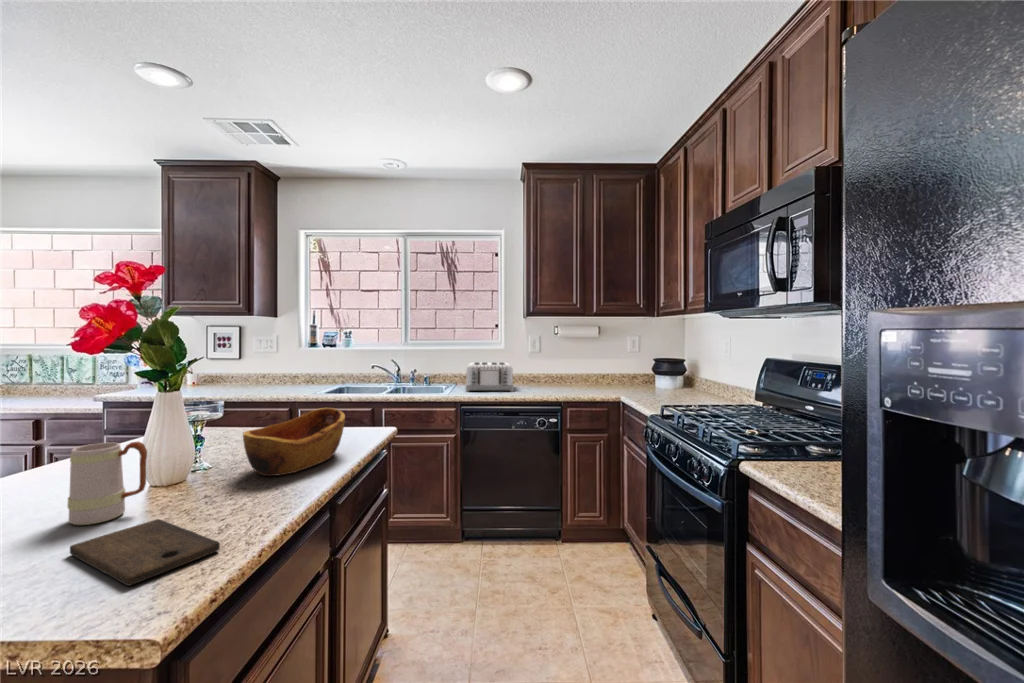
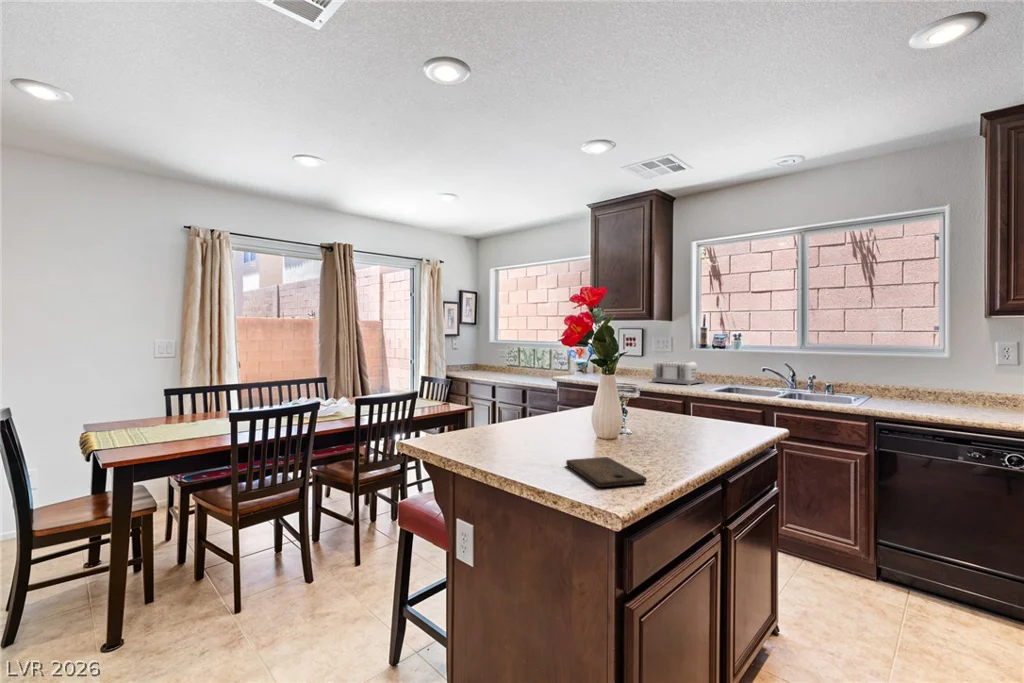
toaster: present [466,362,514,392] -> present [652,361,705,385]
wooden bowl: present [243,408,345,476] -> none [655,400,736,448]
mug: present [68,442,147,525] -> none [561,404,600,453]

